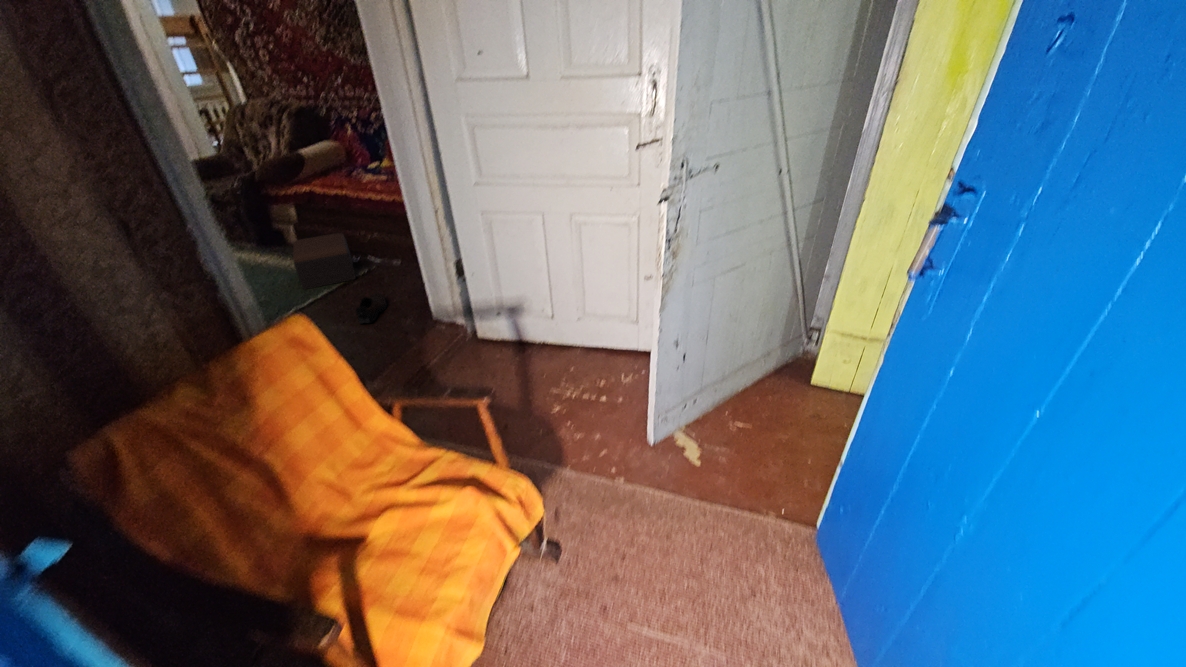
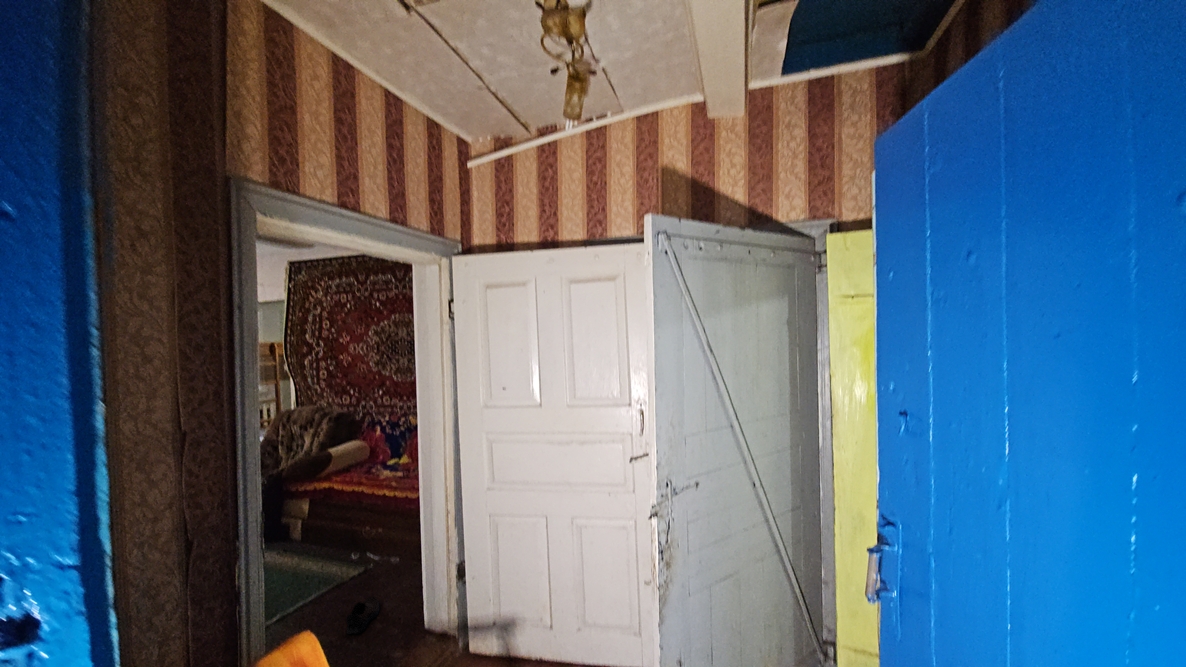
footstool: present [293,233,356,289] -> none [296,530,353,592]

